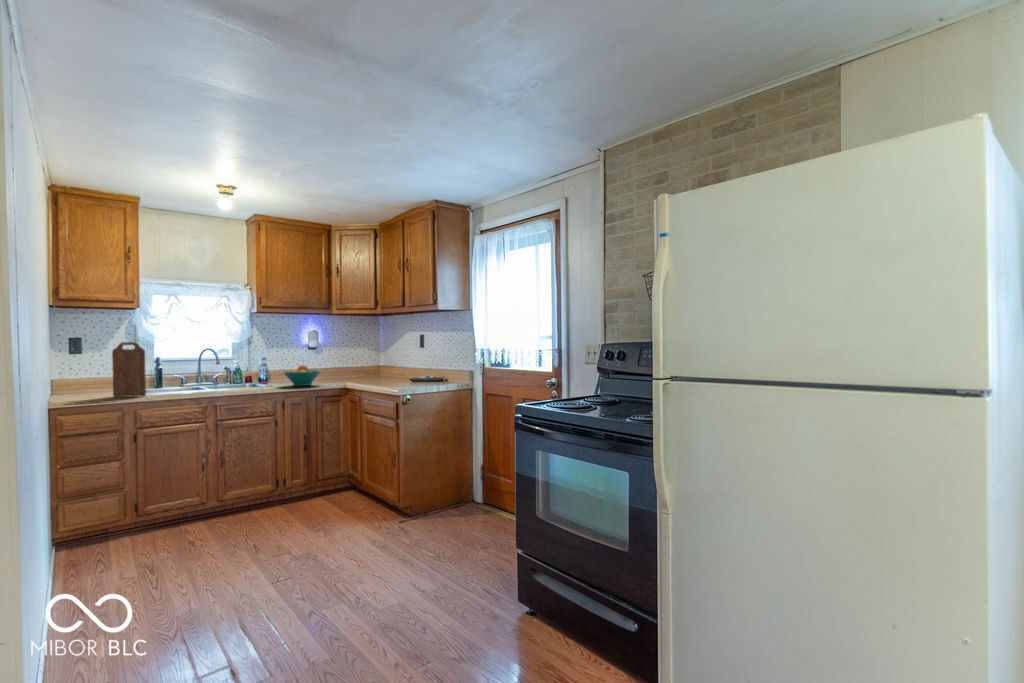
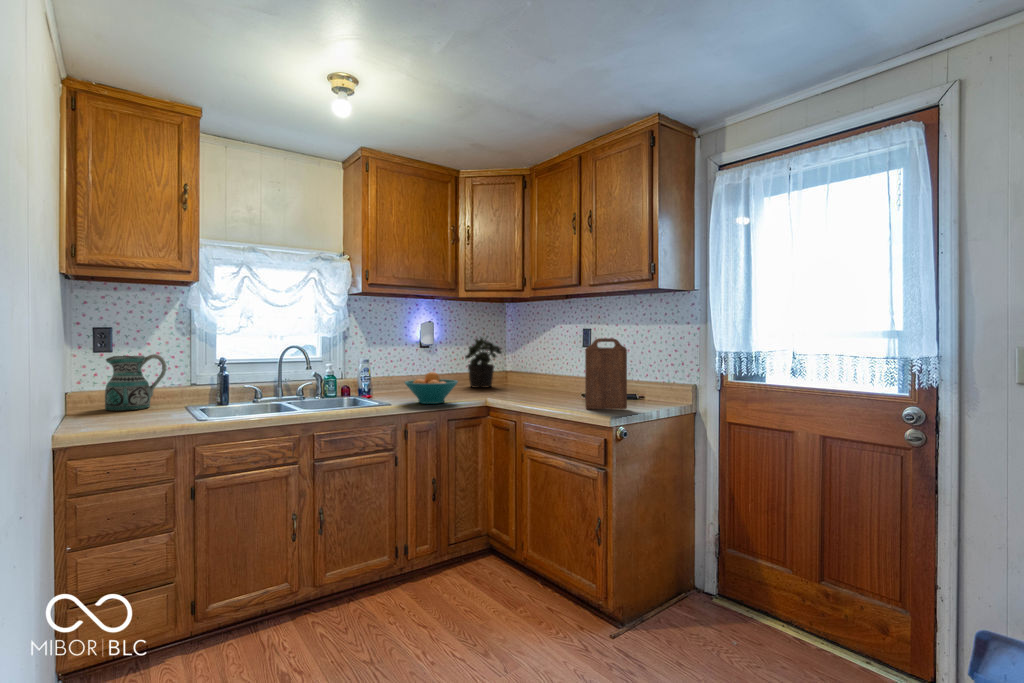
potted plant: none [345,340,374,378] -> present [465,337,502,388]
cutting board: present [112,342,146,397] -> present [585,338,627,409]
ceramic pitcher: none [77,355,119,392] -> present [105,354,166,411]

